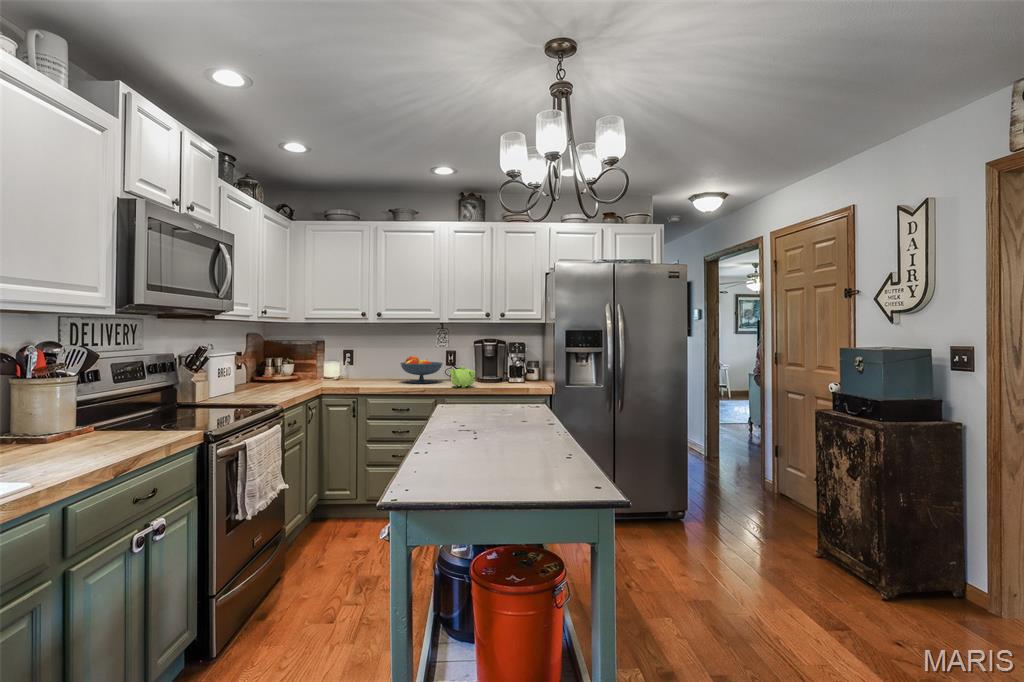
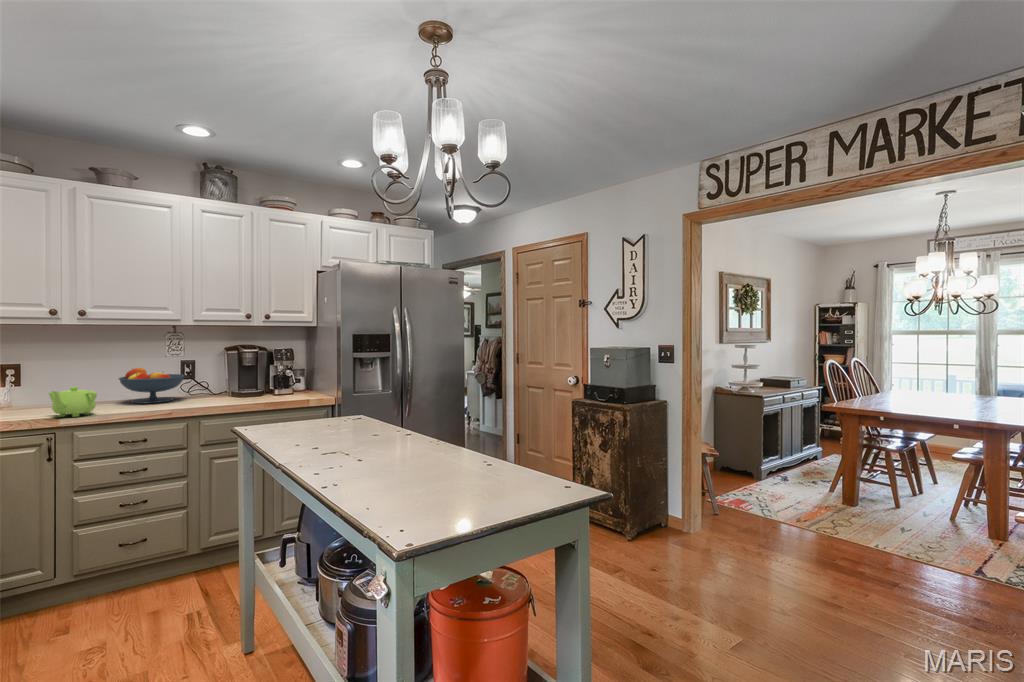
teapot: present [449,367,475,388] -> present [49,387,97,417]

